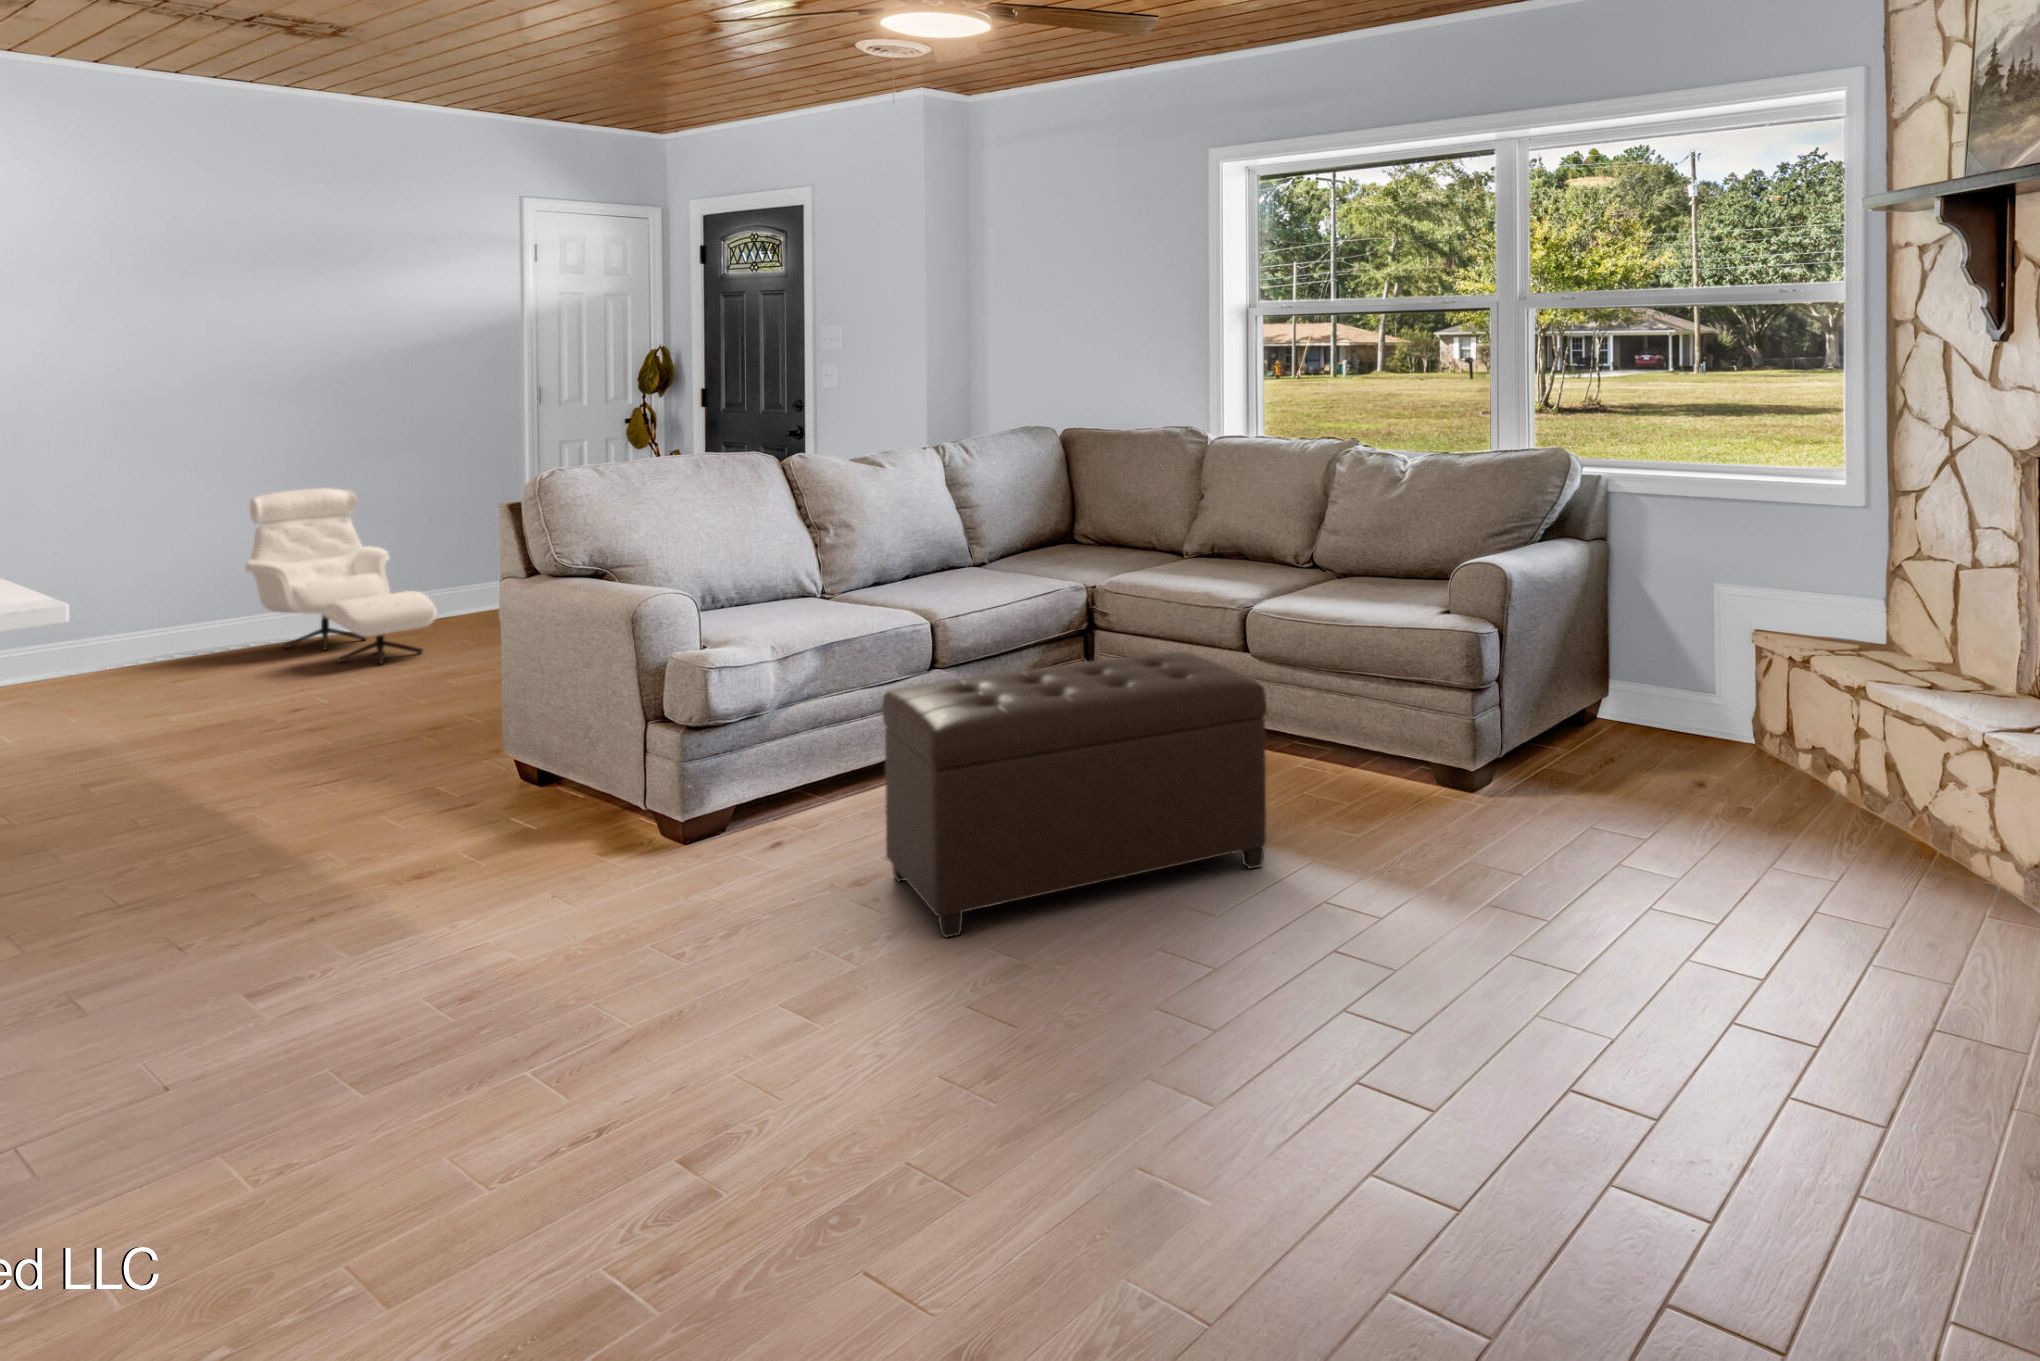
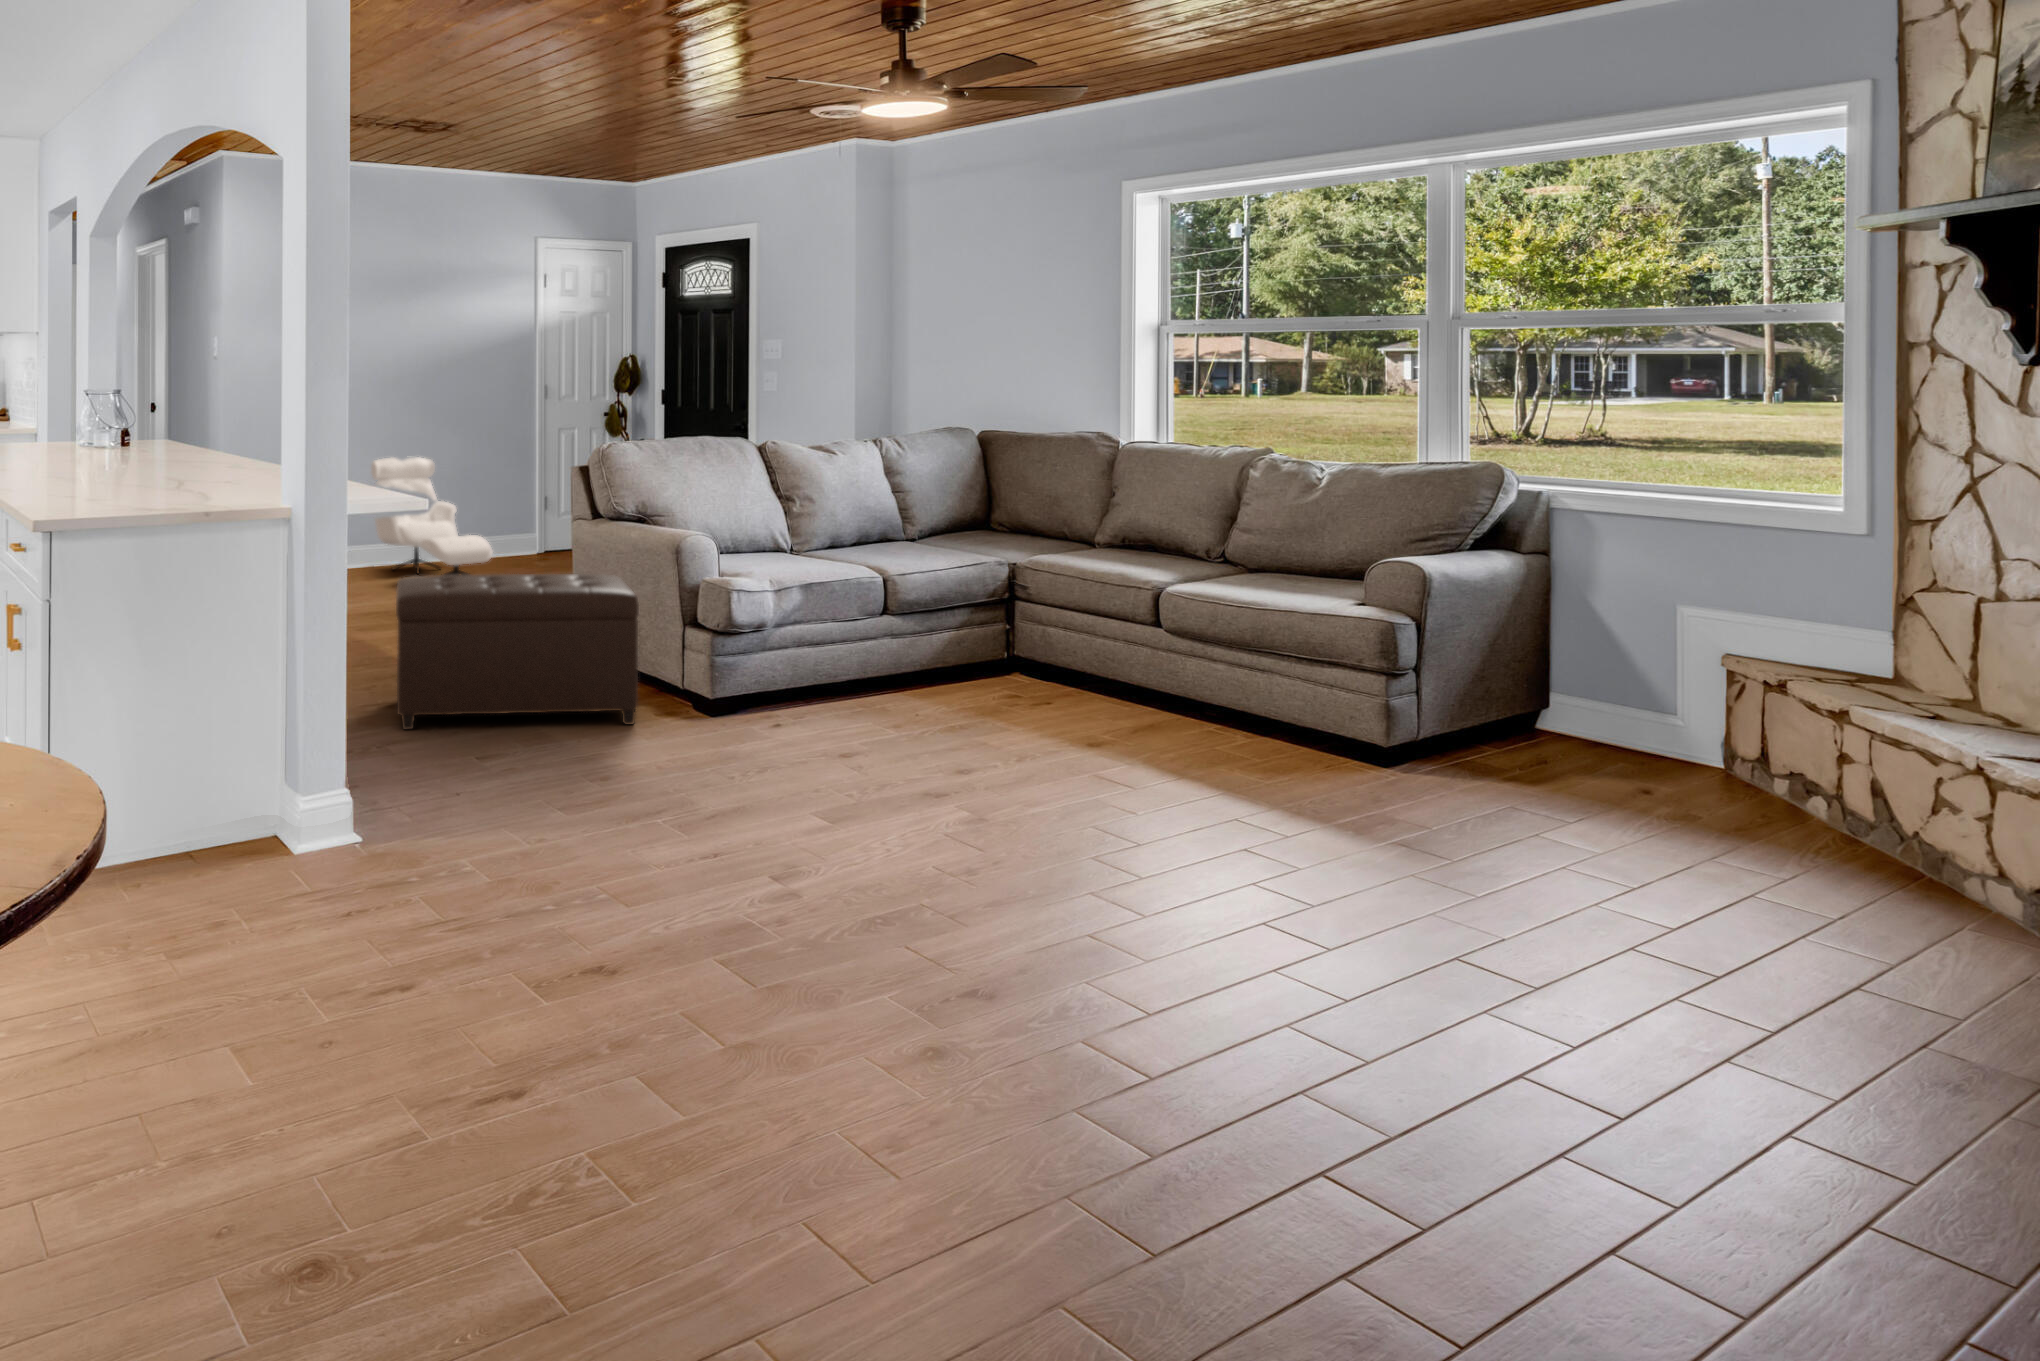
ottoman: present [882,652,1267,938] -> present [396,574,639,730]

